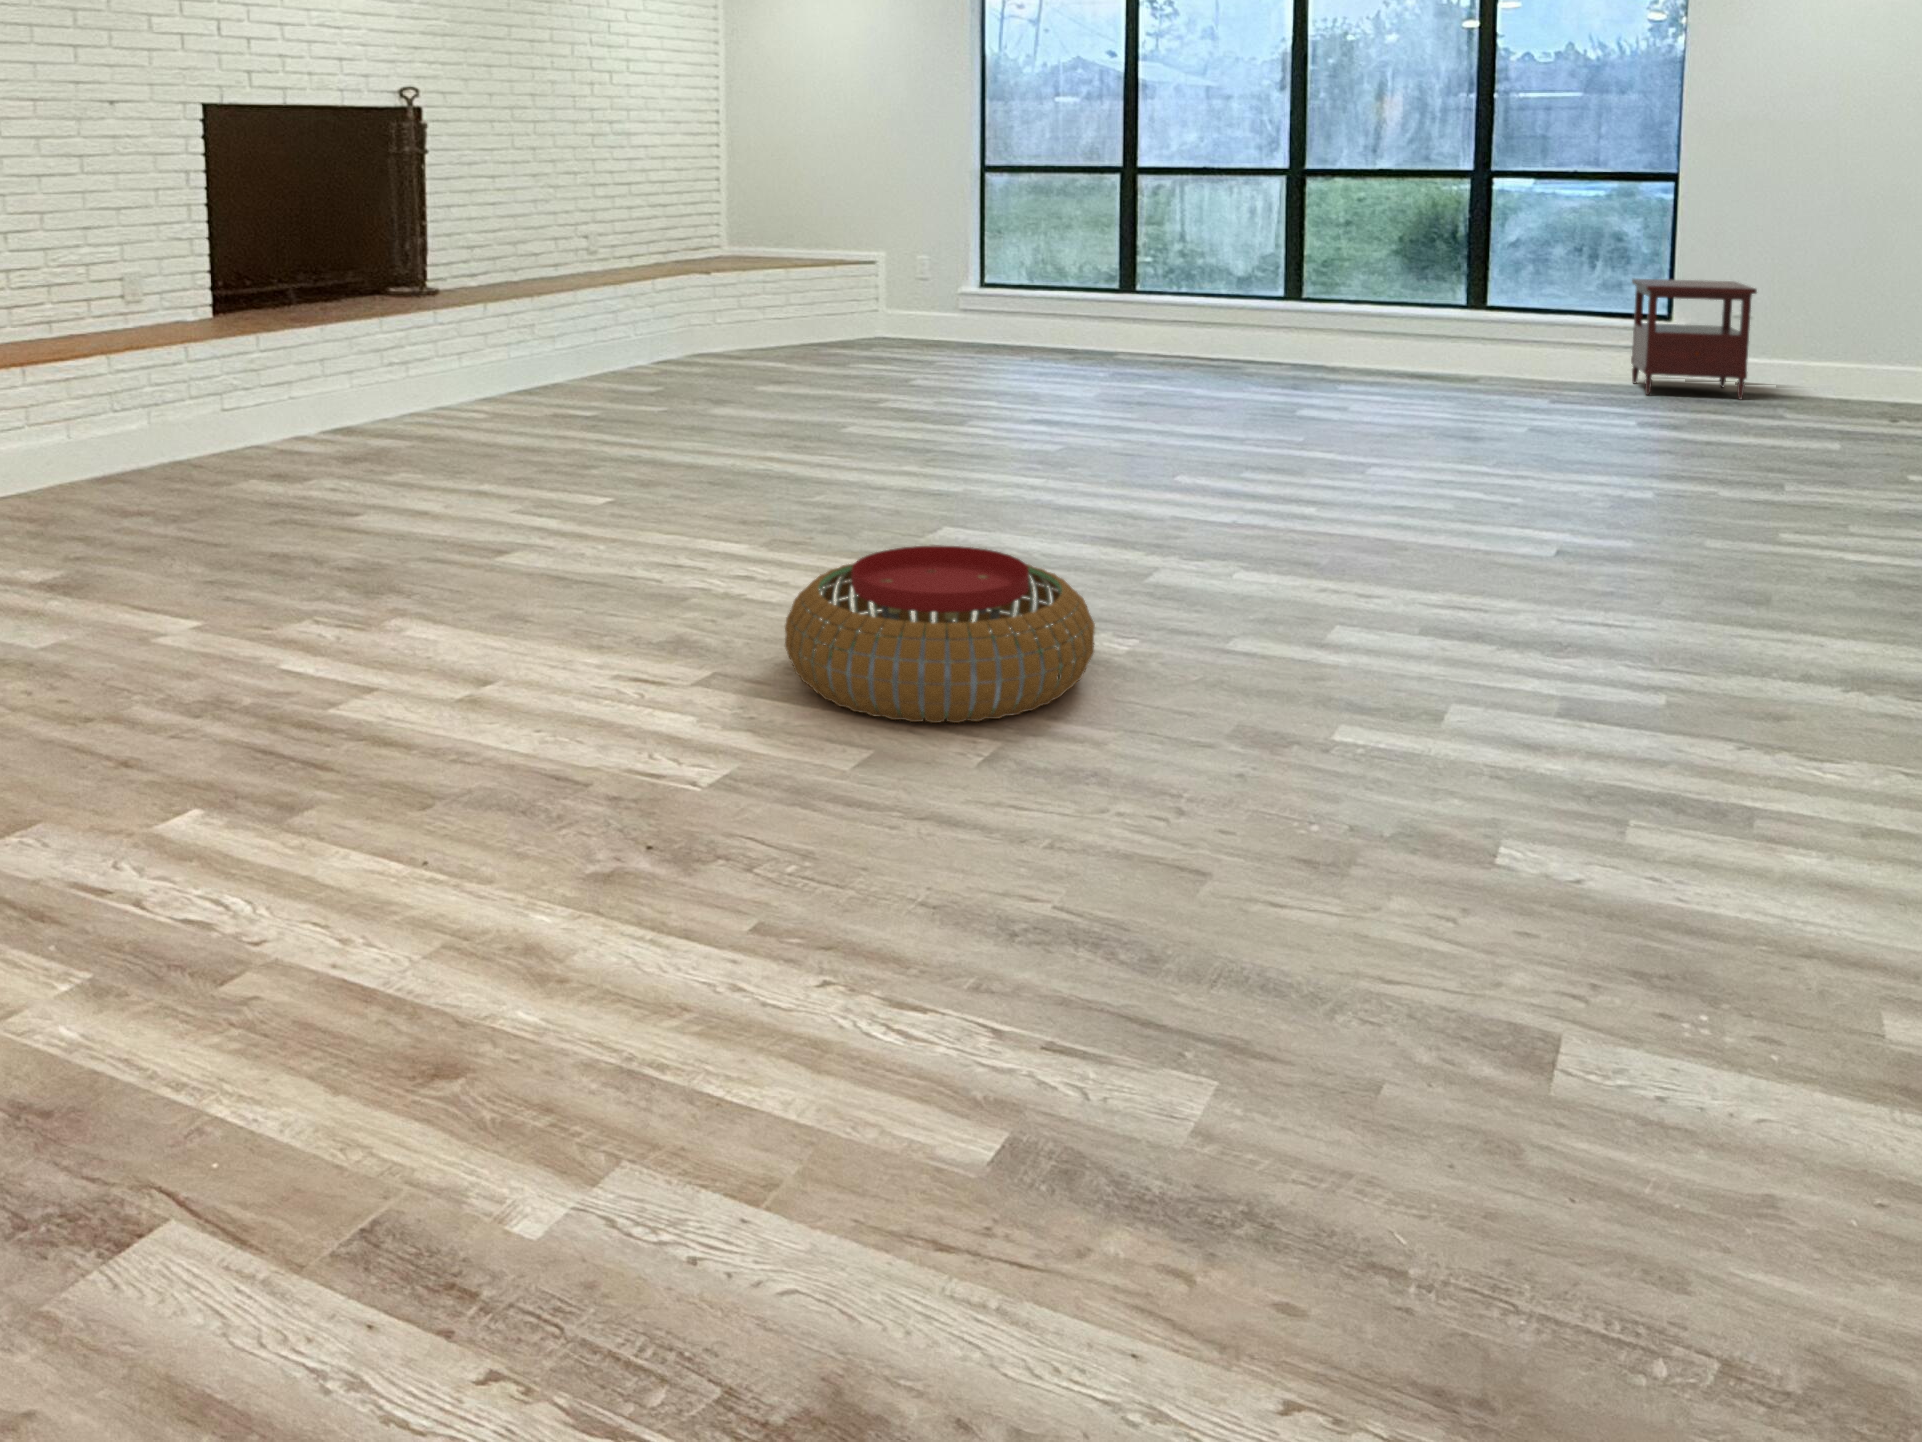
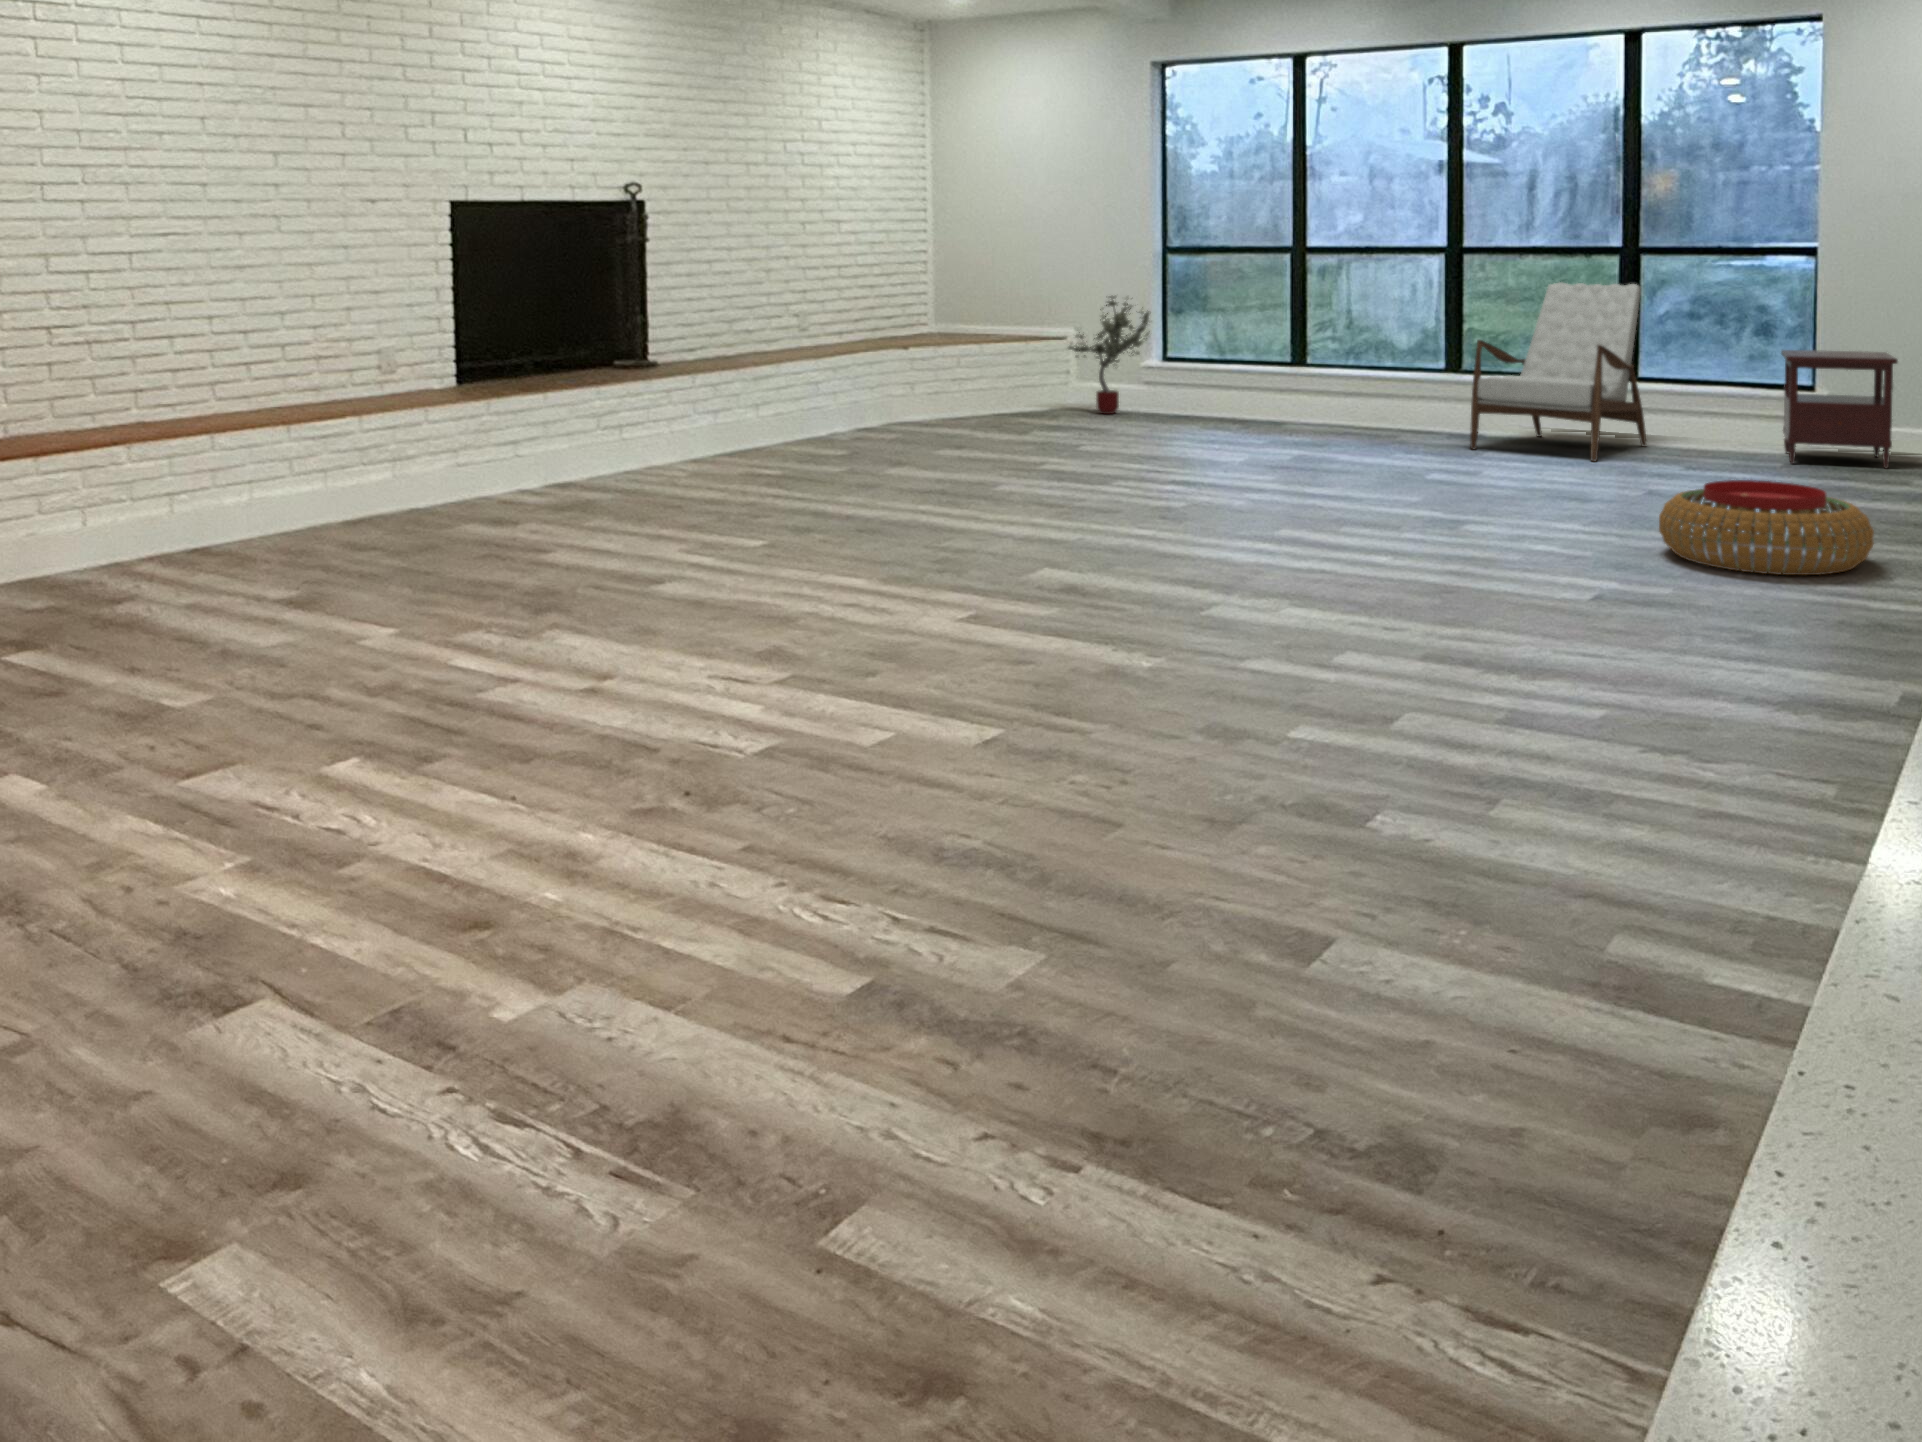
armchair: none [1322,208,1494,394] -> present [1470,283,1647,461]
potted tree: none [880,216,975,344] -> present [1069,295,1149,414]
pouf: present [785,545,1095,723] -> present [1659,480,1874,575]

